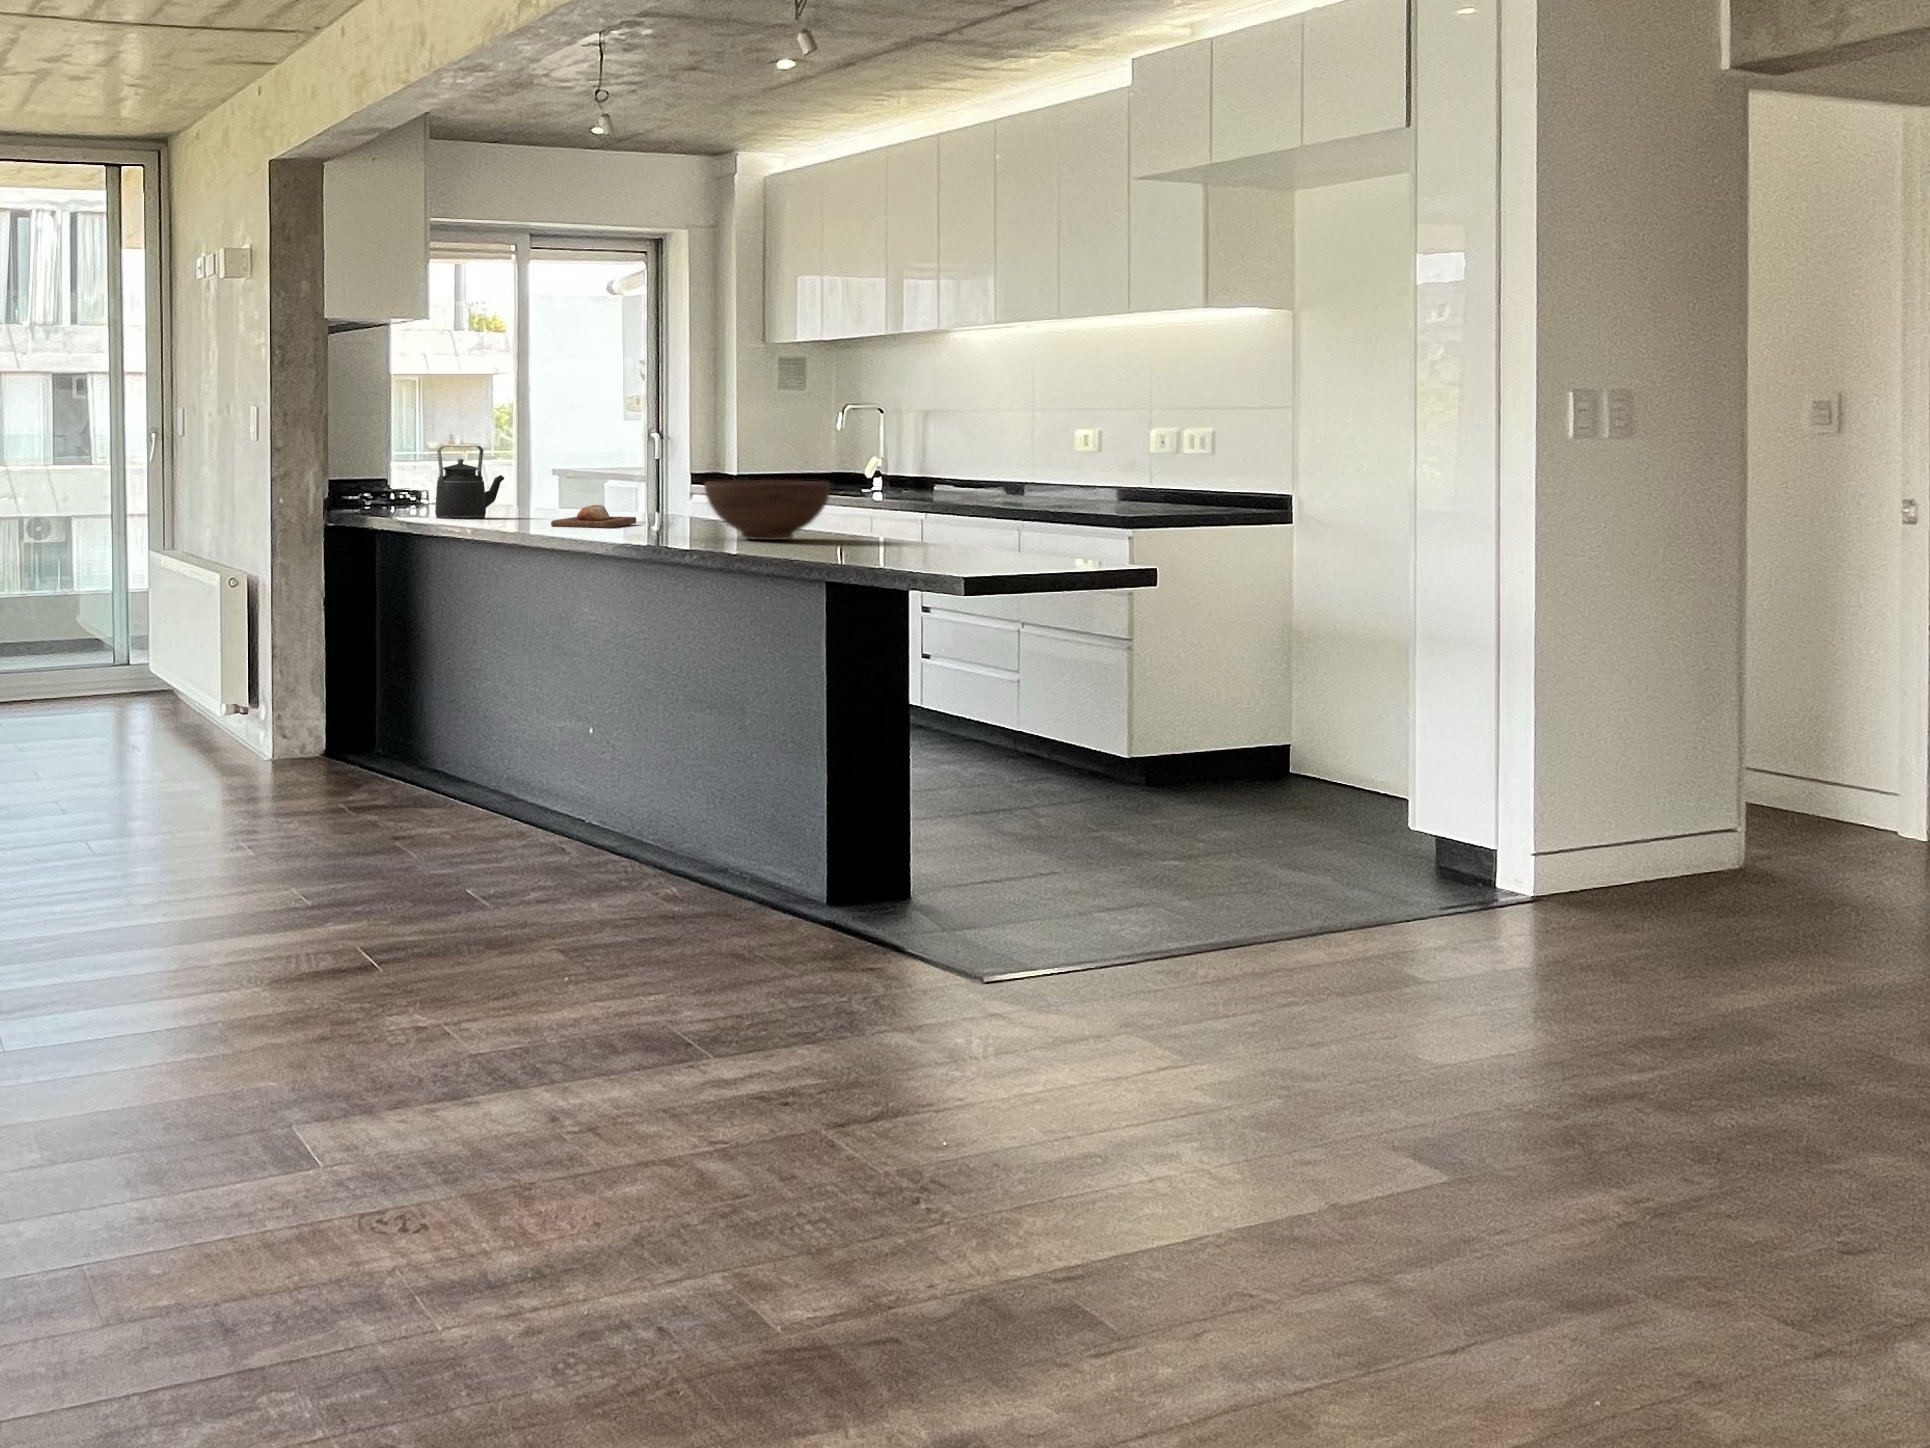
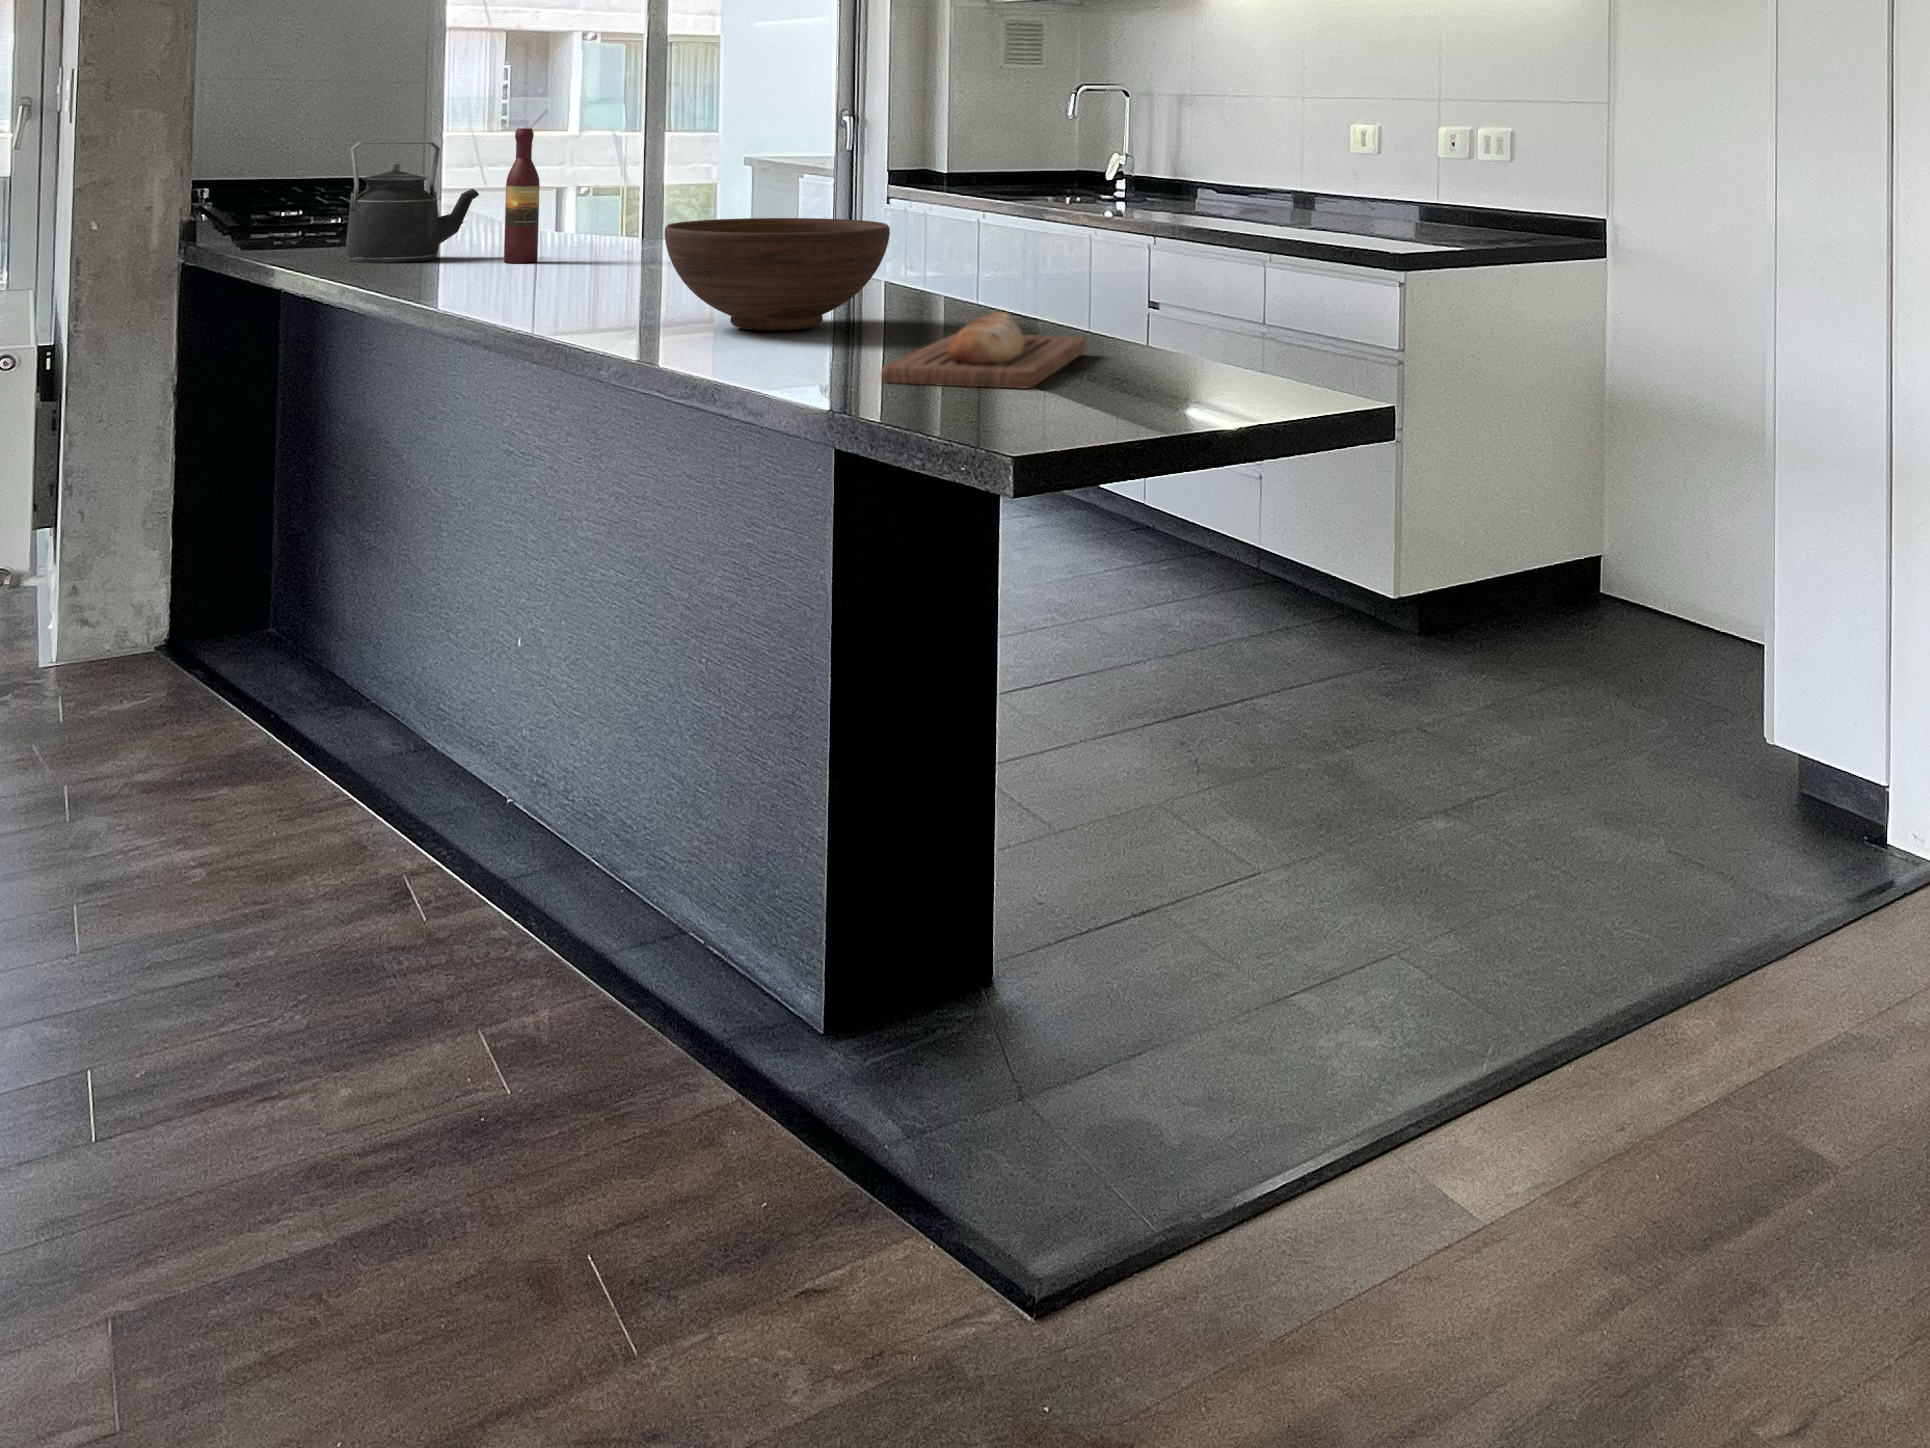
wine bottle: none [528,436,548,520] -> present [504,128,540,263]
bread loaf: present [551,505,636,528] -> present [881,312,1086,389]

